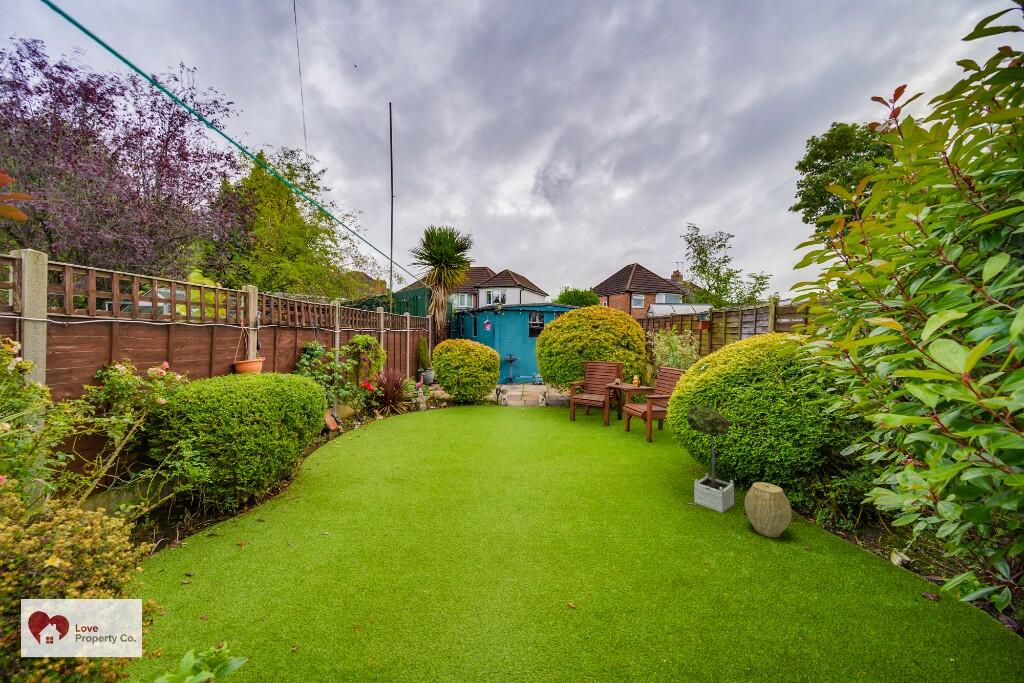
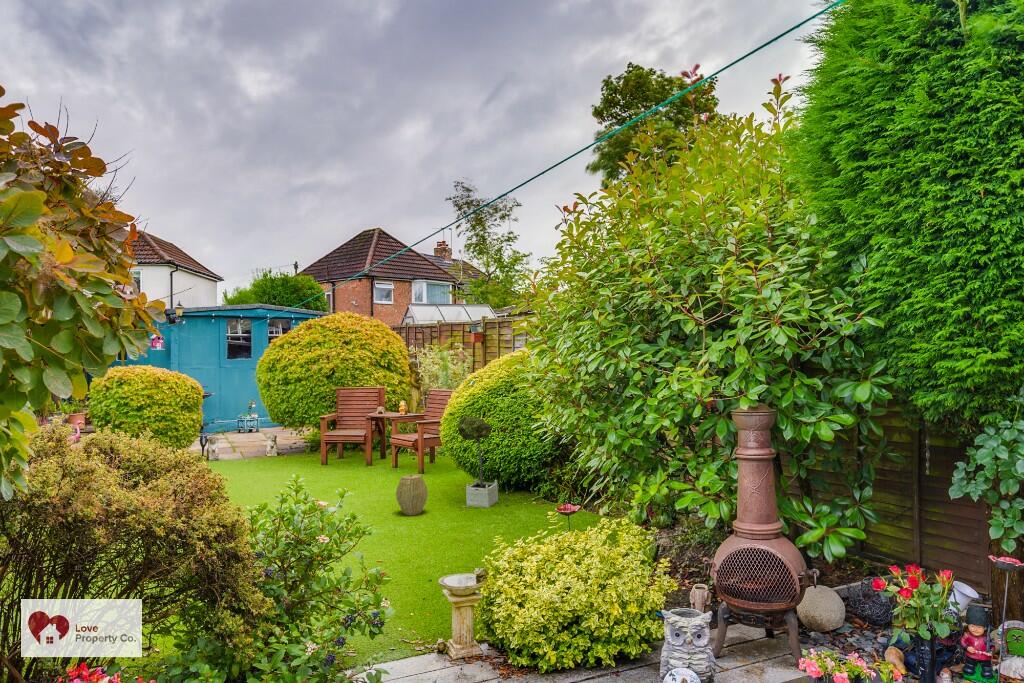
woven basket: present [744,482,792,537] -> present [396,474,428,515]

